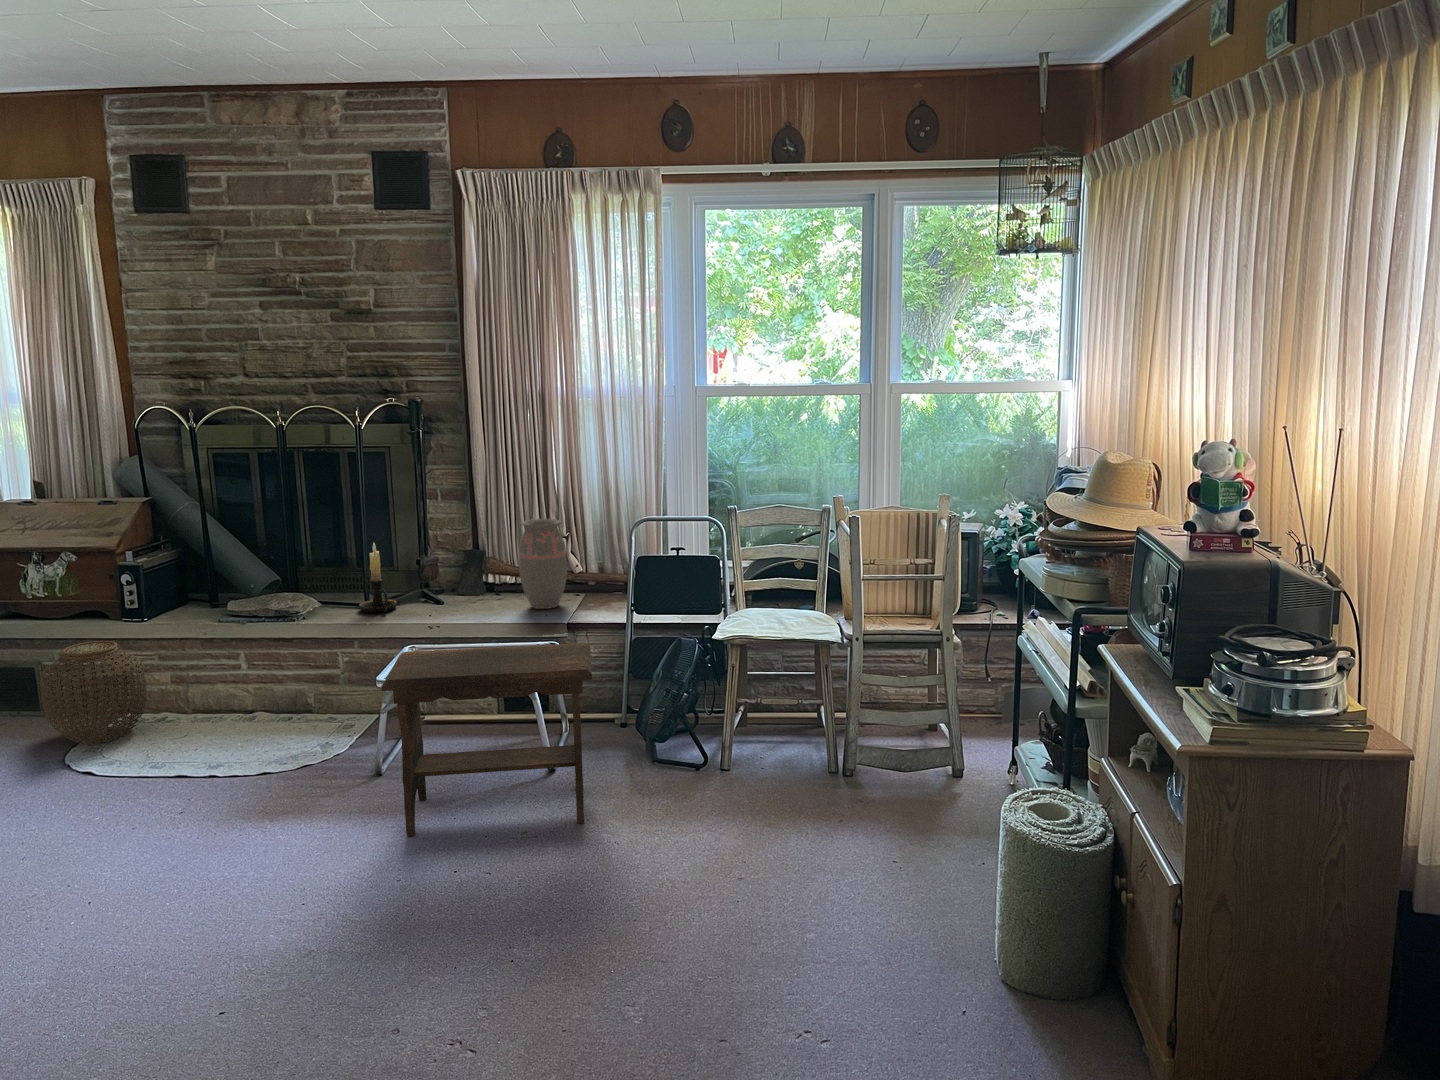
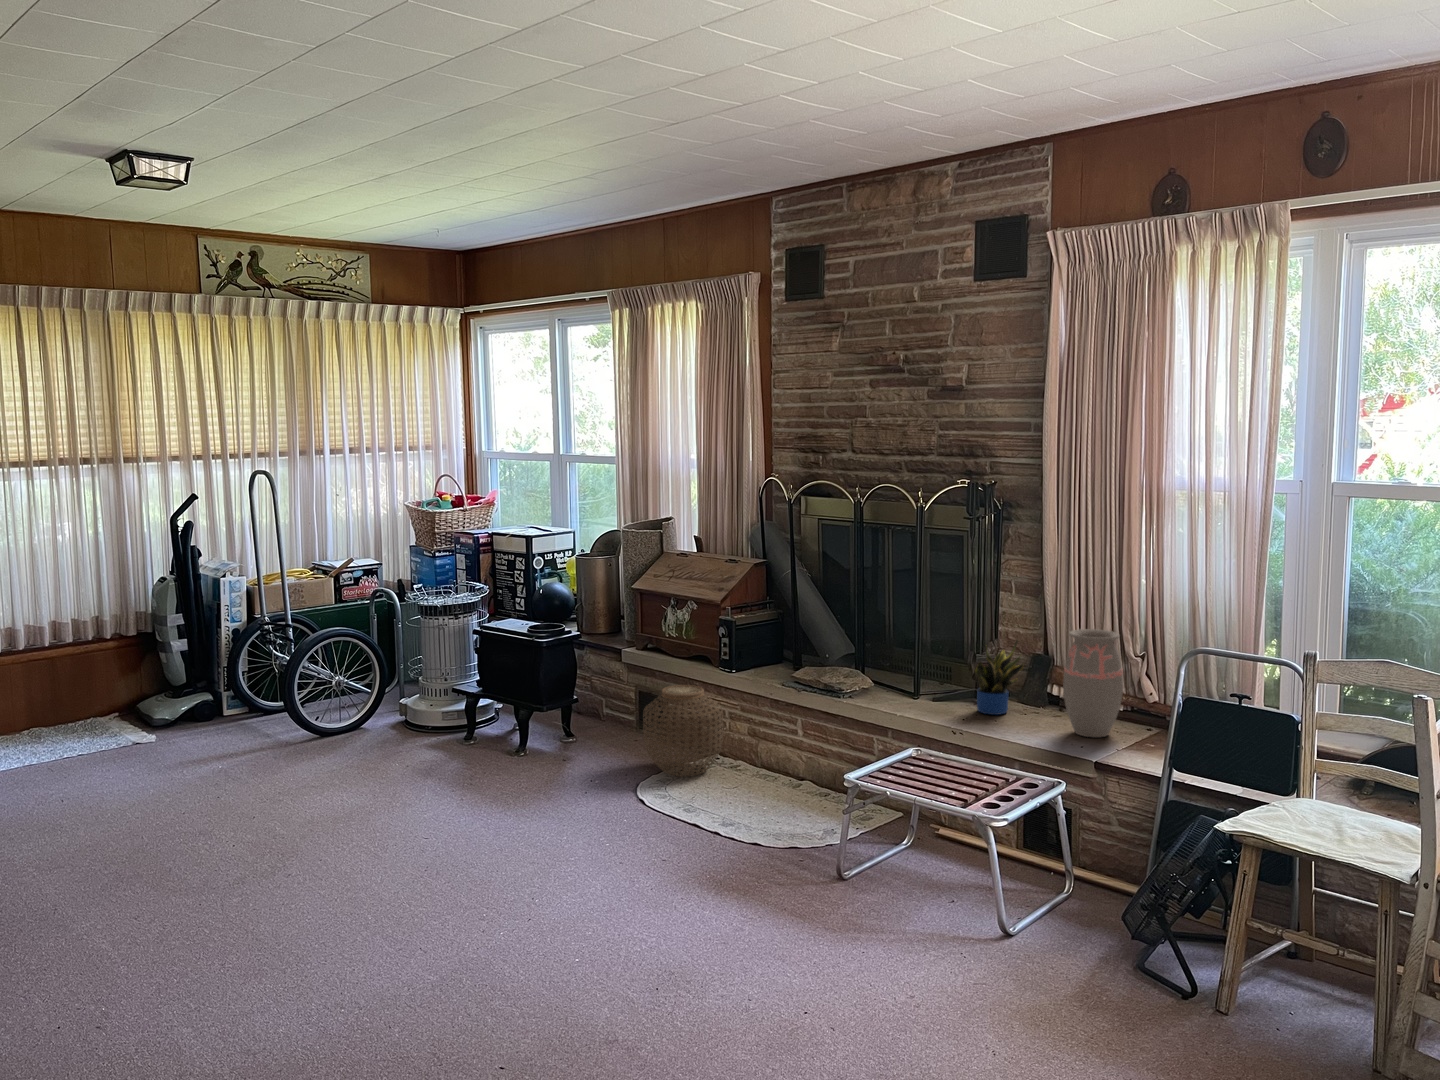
potted plant: none [427,536,475,608] -> present [975,641,1024,715]
candle holder: present [359,543,397,613] -> none [906,630,946,707]
footstool: present [381,643,592,836] -> none [794,750,1043,995]

